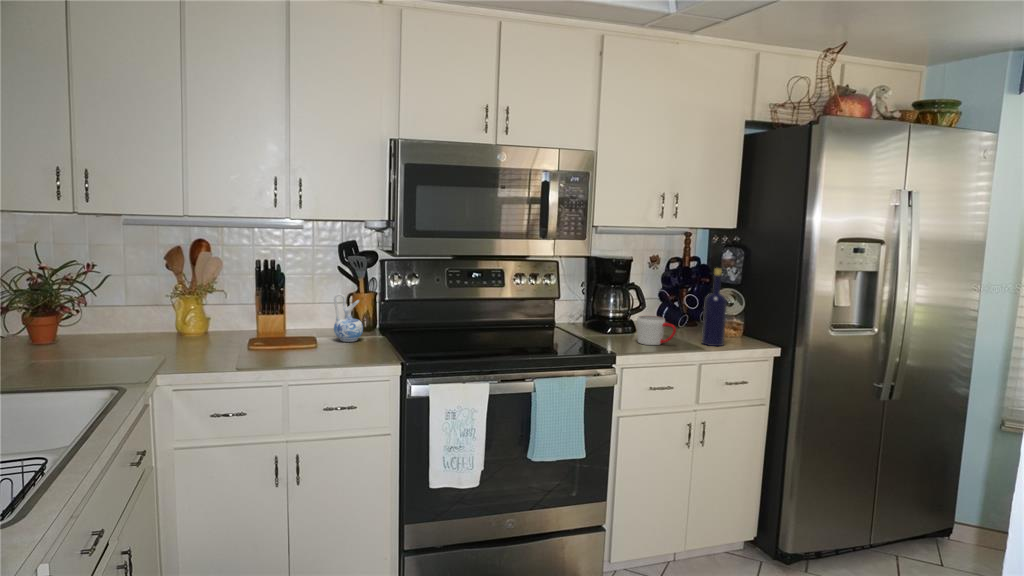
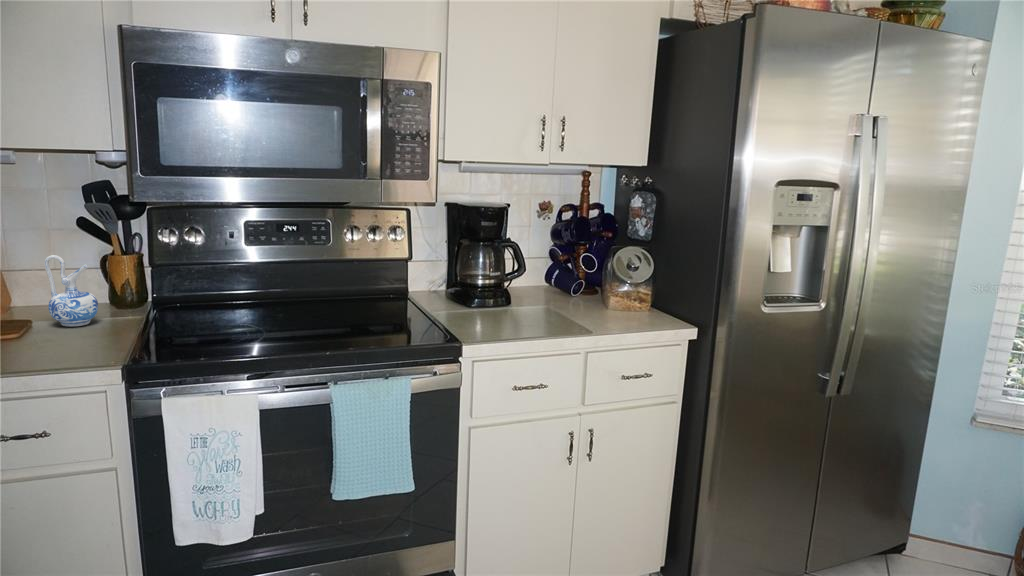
bottle: present [702,269,727,346] -> none [592,221,626,328]
mug: present [637,316,676,345] -> none [503,285,554,327]

